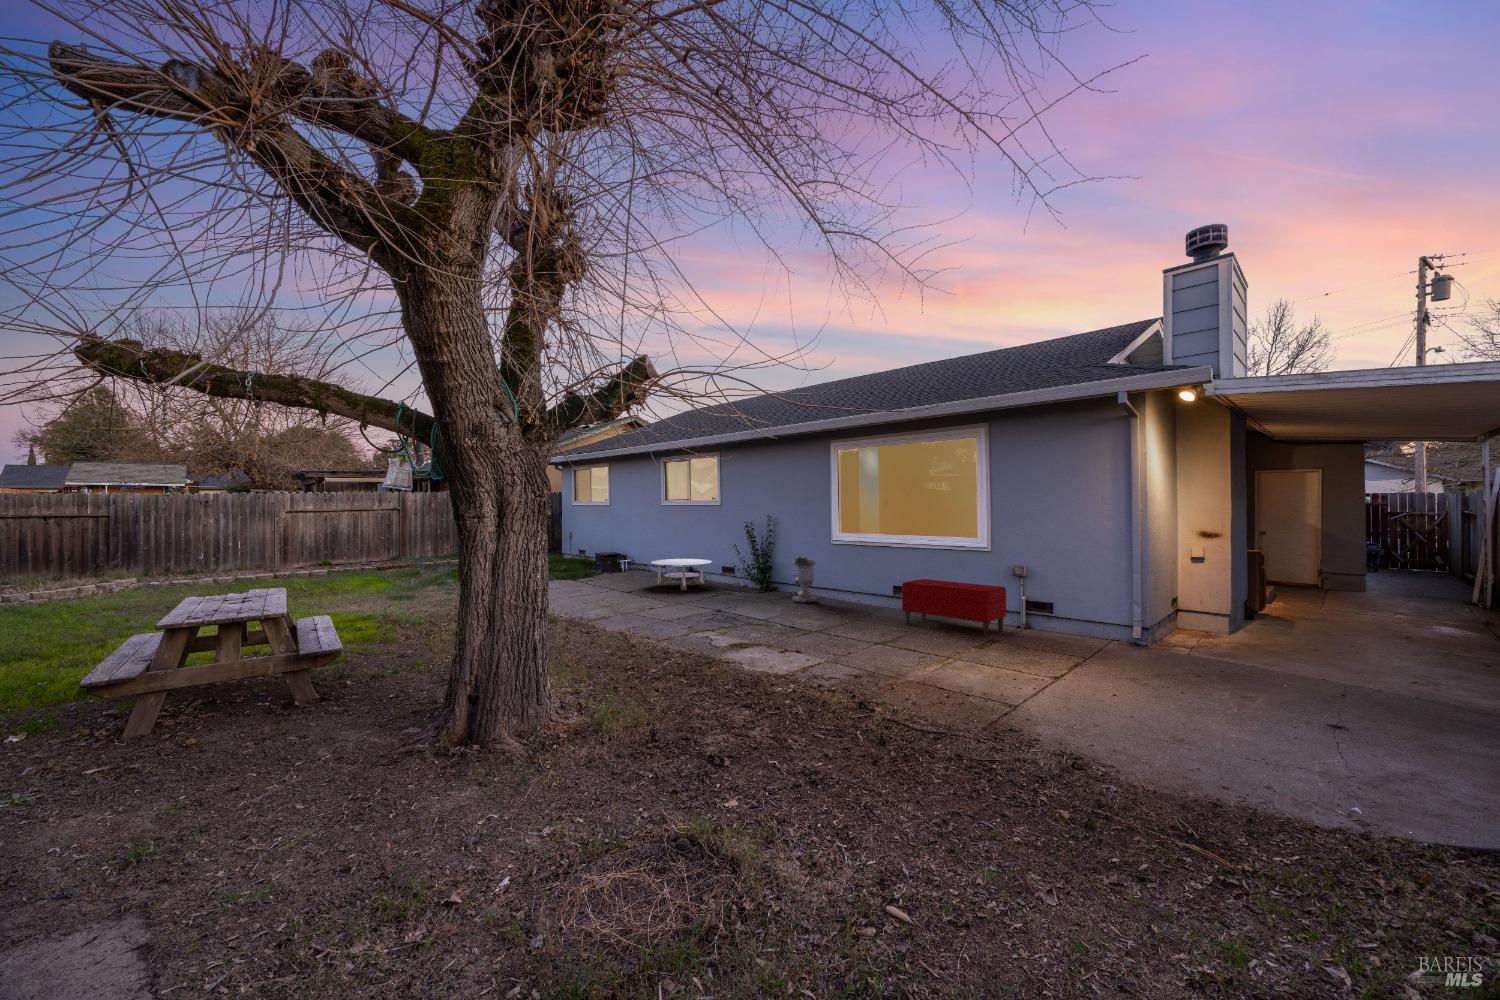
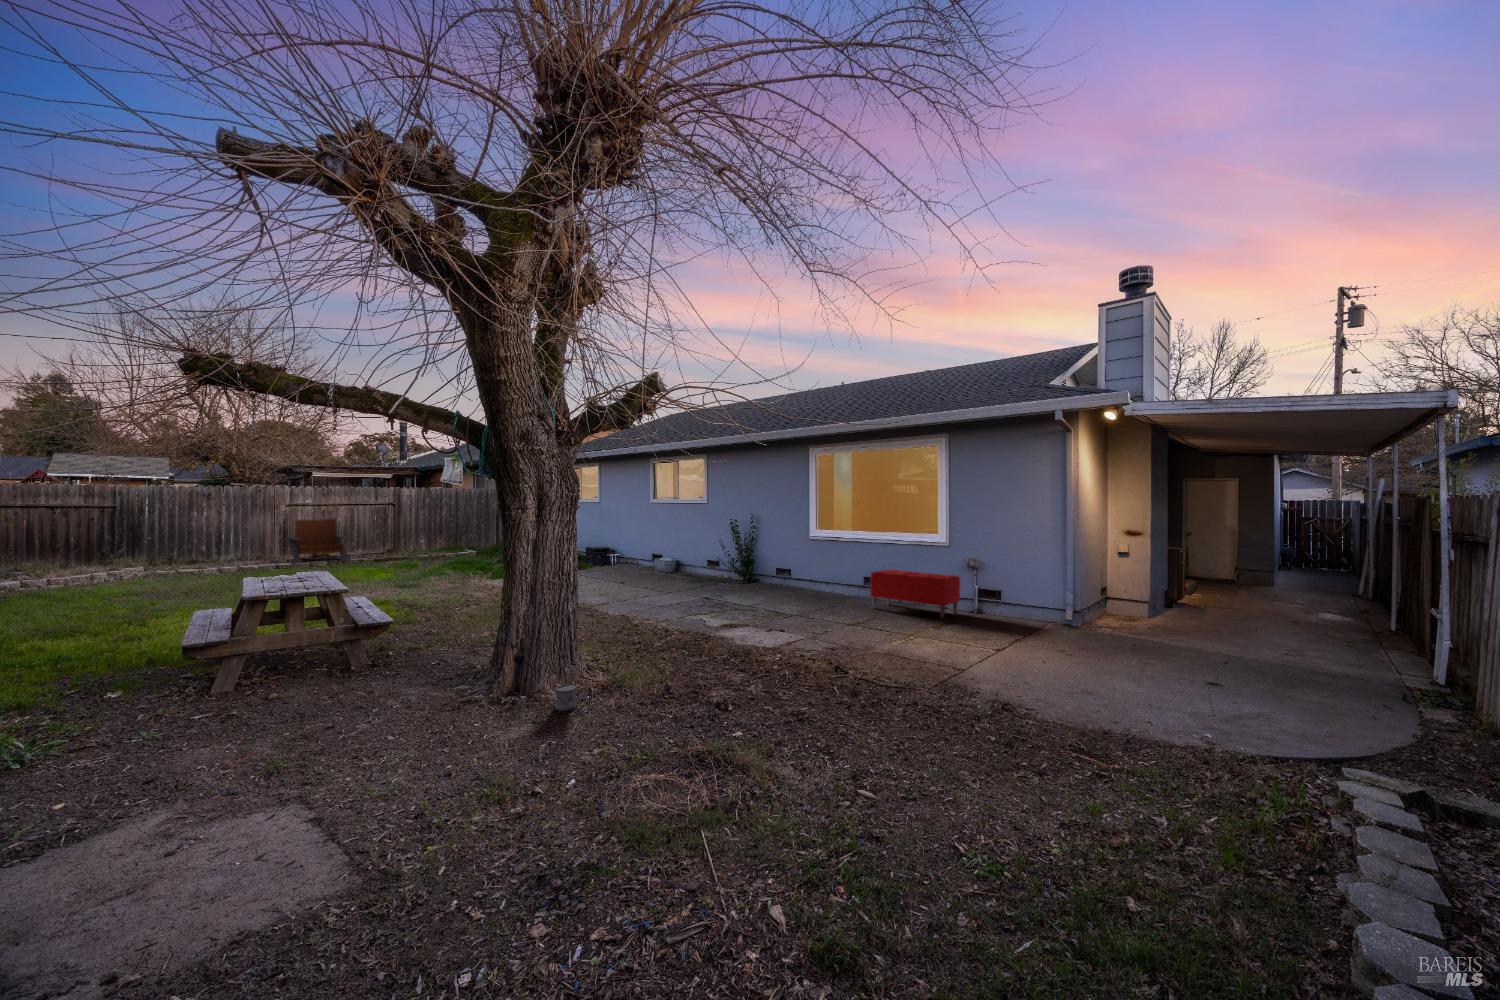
lounge chair: none [284,526,349,573] -> present [287,519,349,563]
planter: present [792,556,817,603] -> none [772,549,794,591]
round table: present [651,559,712,590] -> none [642,552,698,580]
watering can: none [515,730,552,766] -> present [555,684,587,711]

